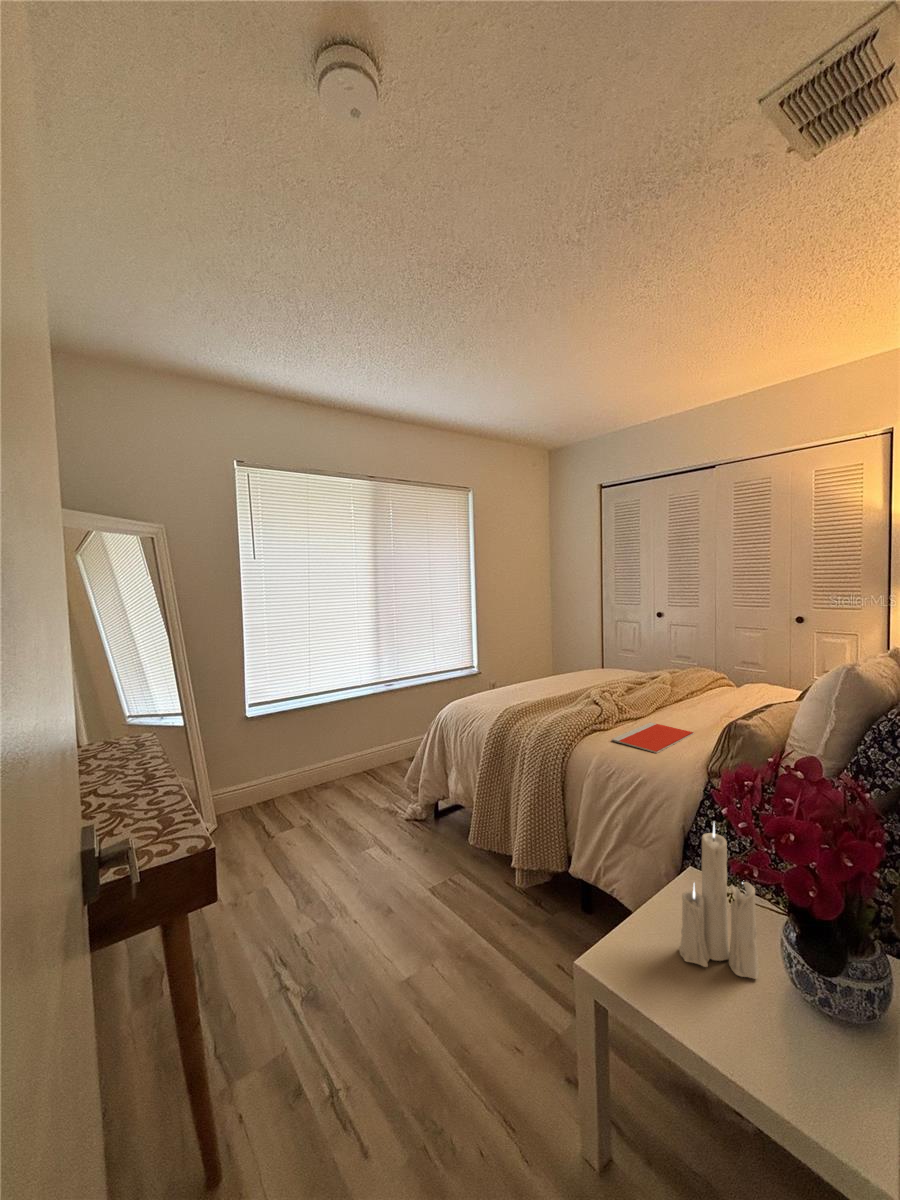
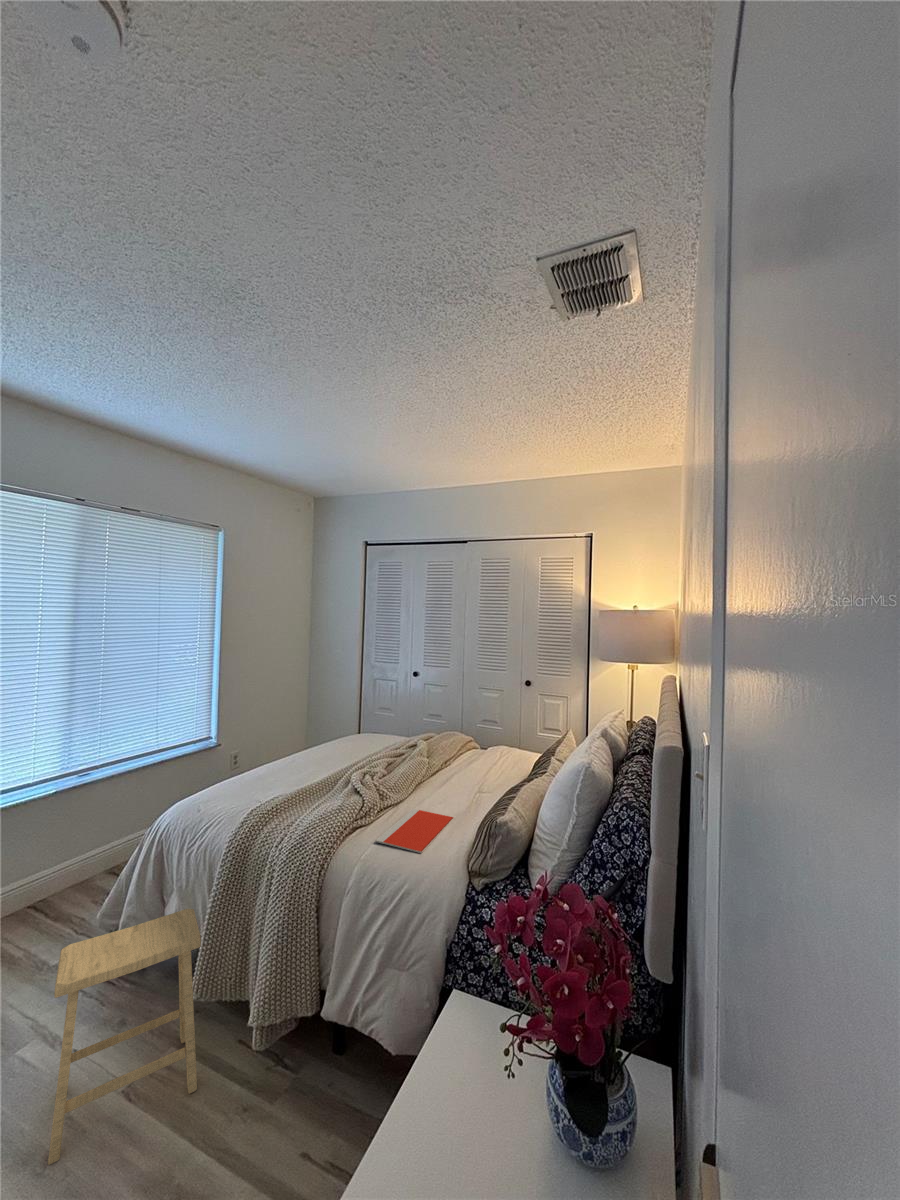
footstool: none [388,771,479,909] -> present [48,909,201,1165]
candle: present [679,823,759,979] -> none [451,959,527,1151]

